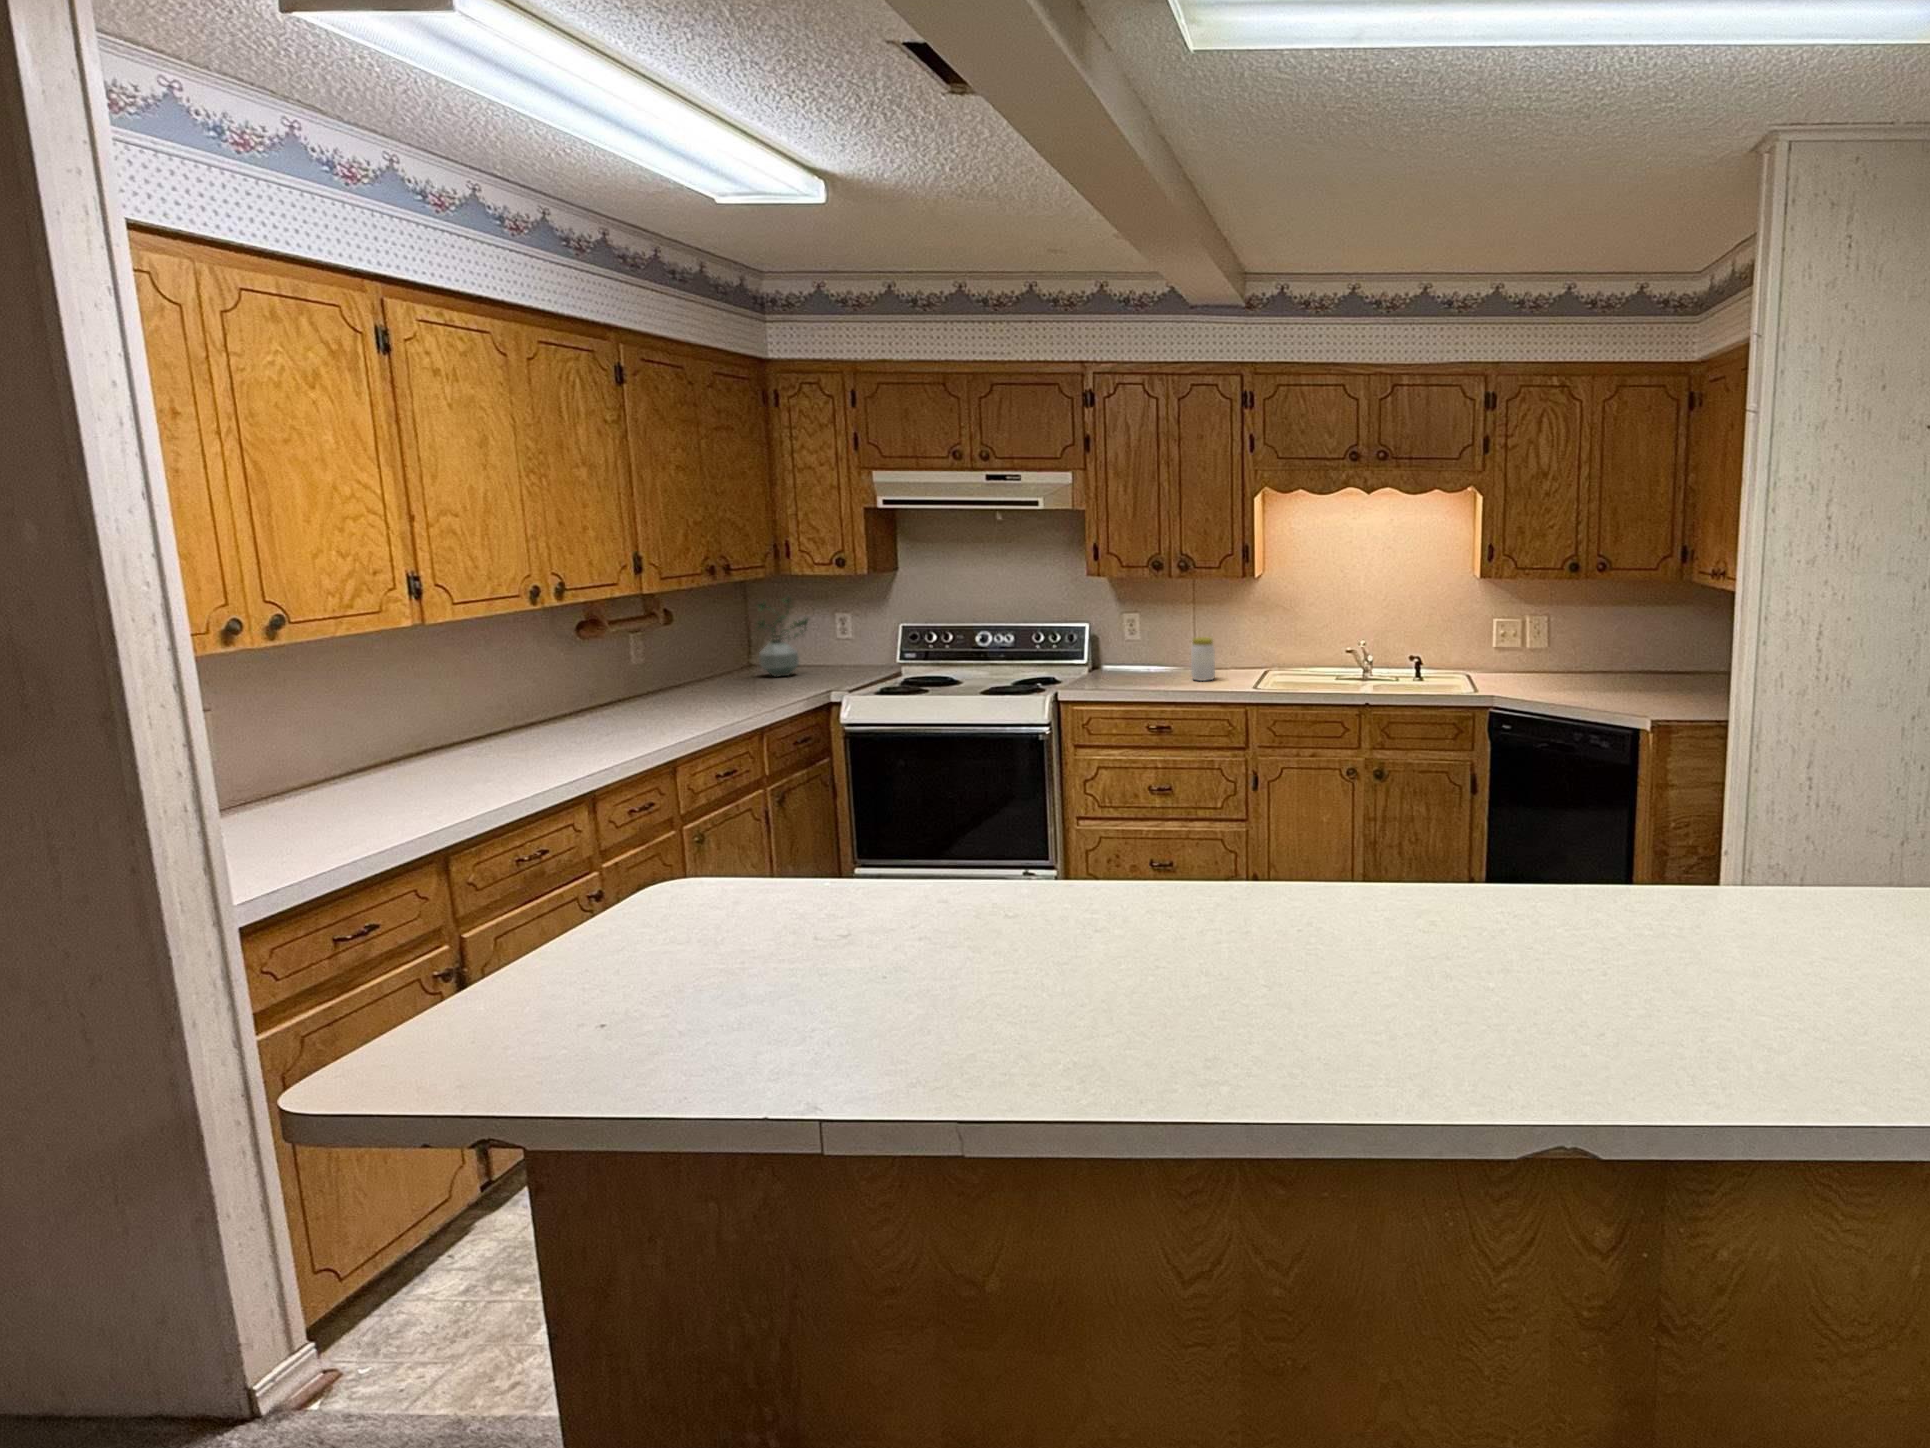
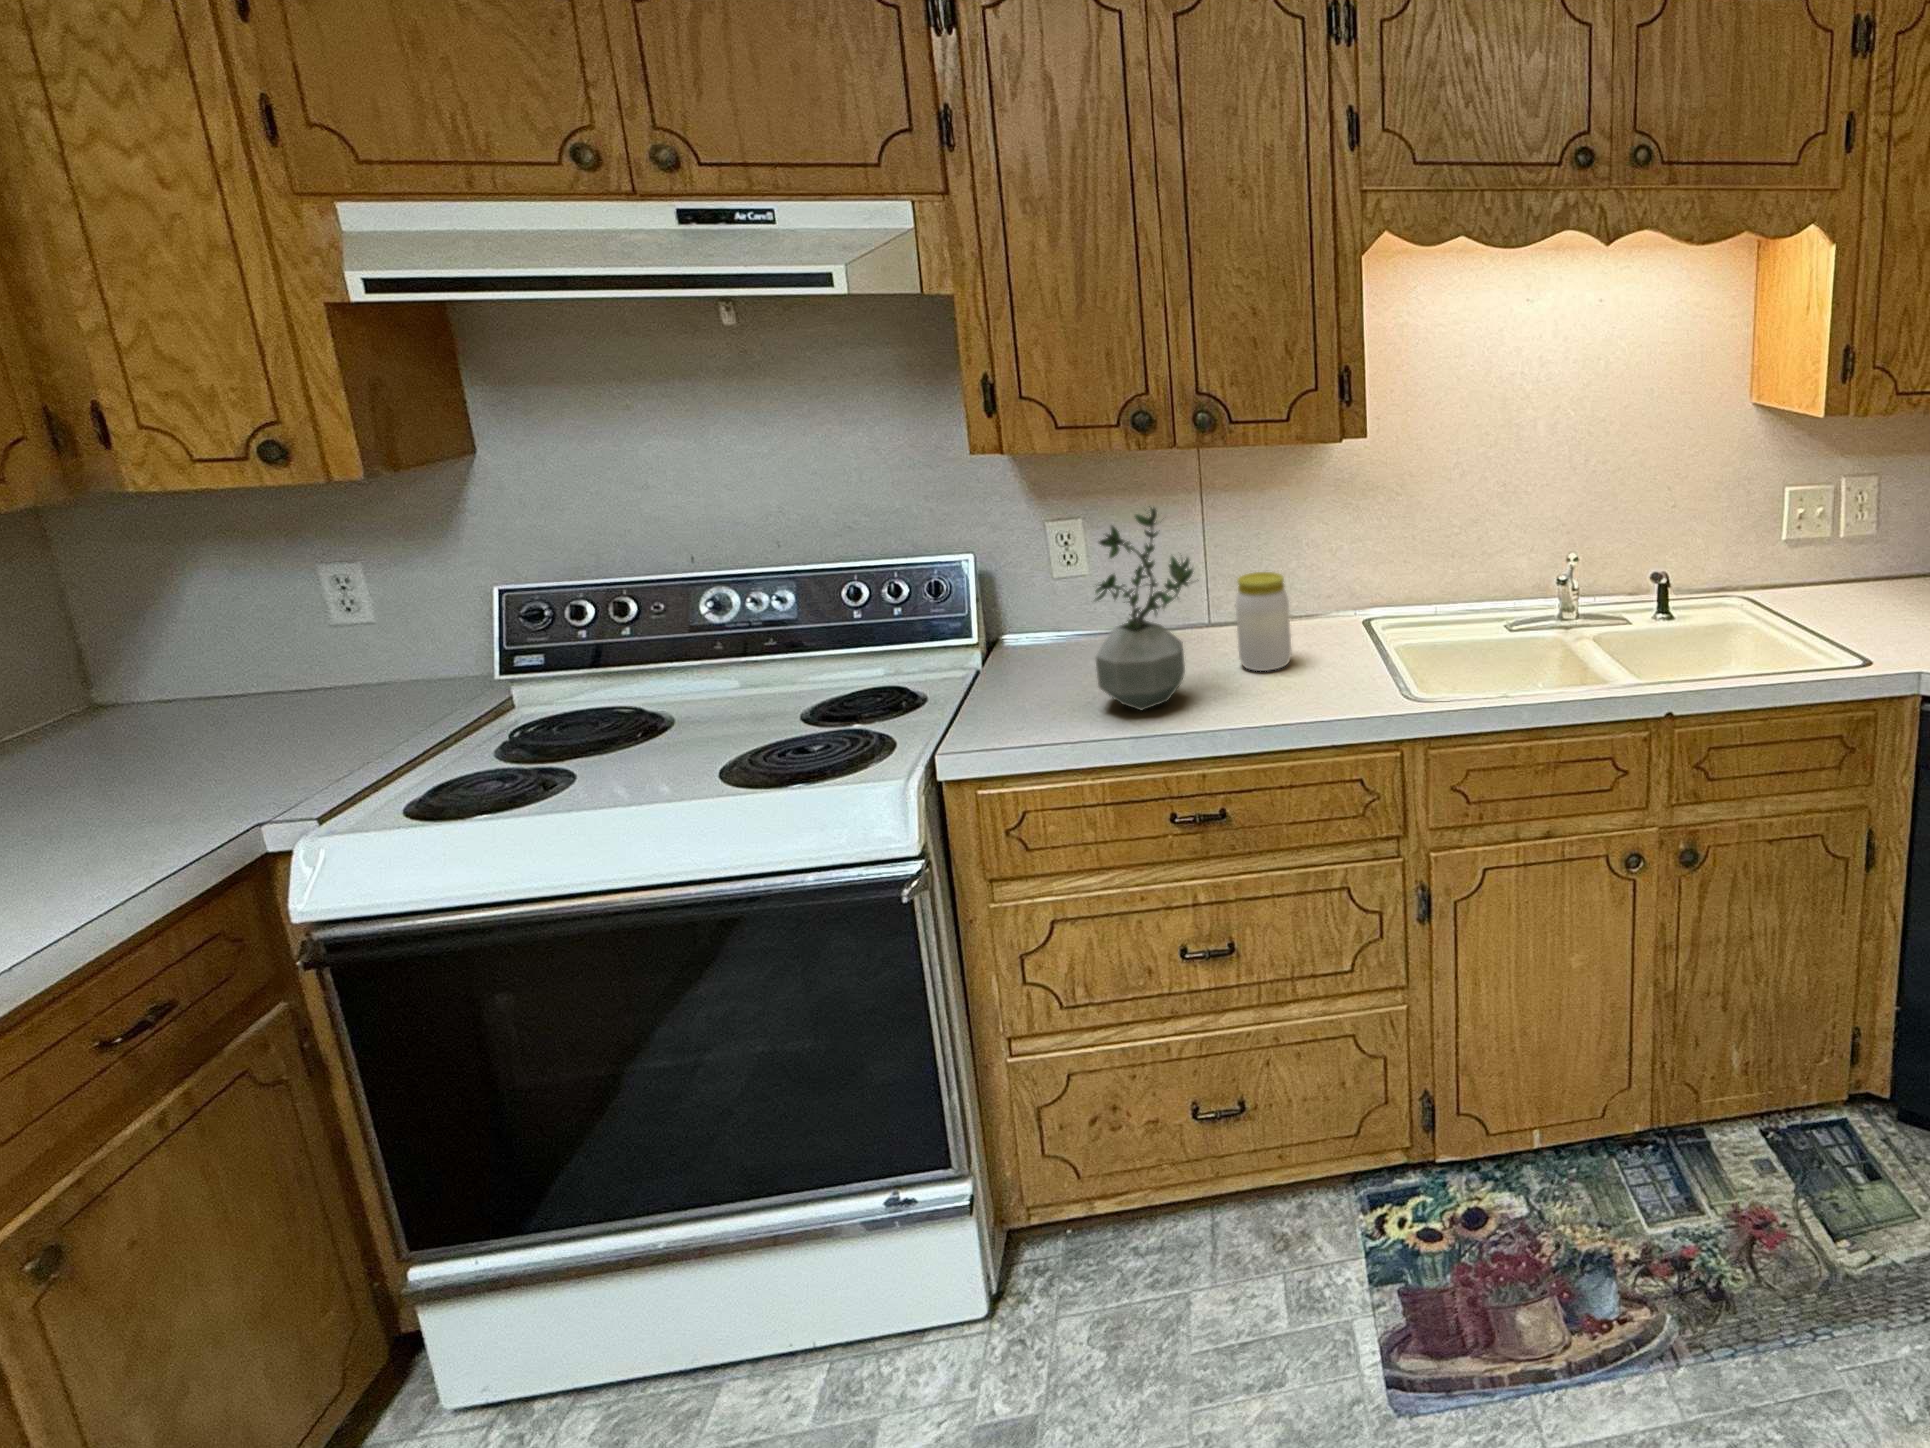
potted plant: present [757,597,808,677] -> present [1095,508,1193,710]

